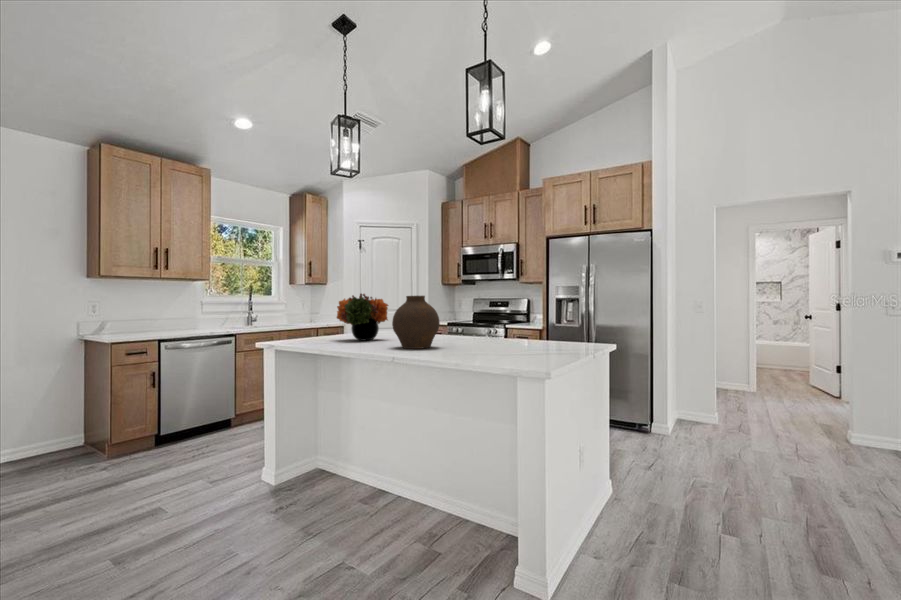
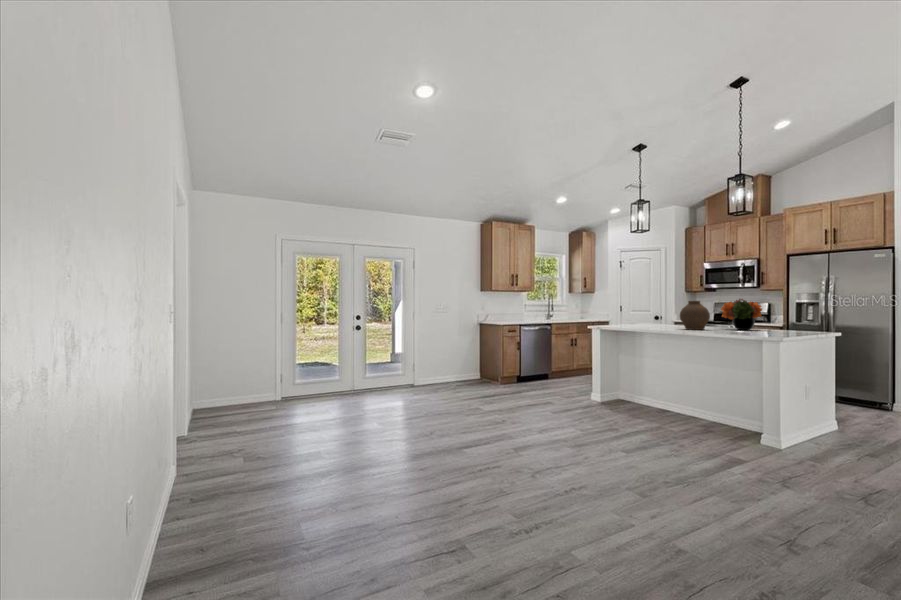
flower arrangement: present [337,294,388,341] -> present [721,299,762,330]

